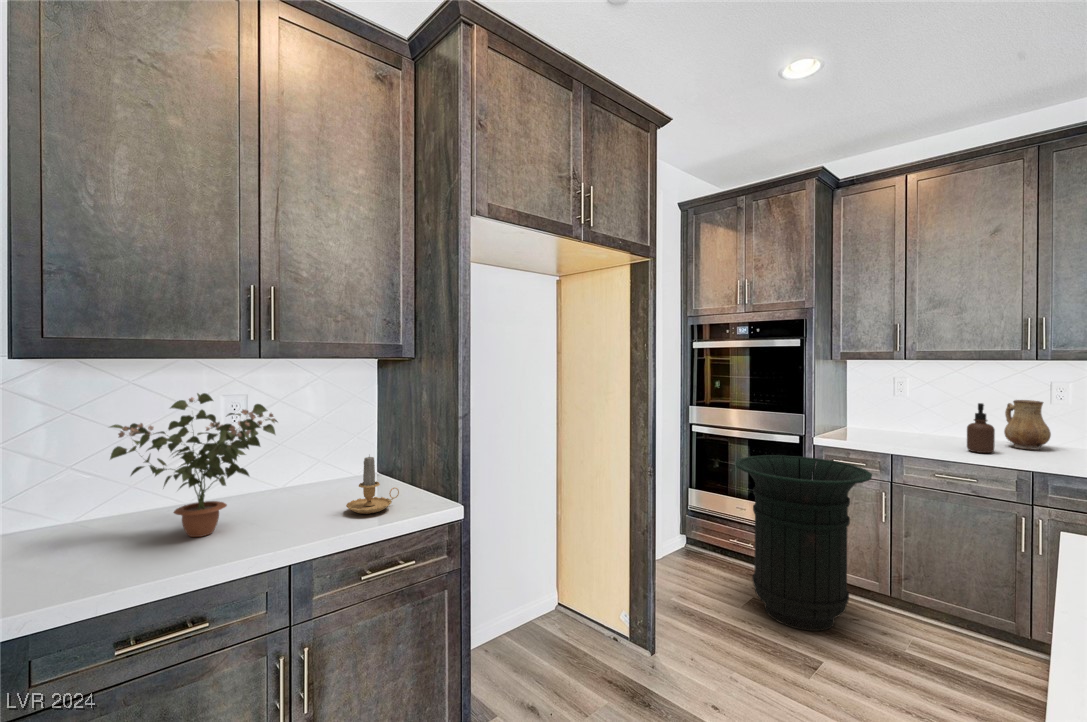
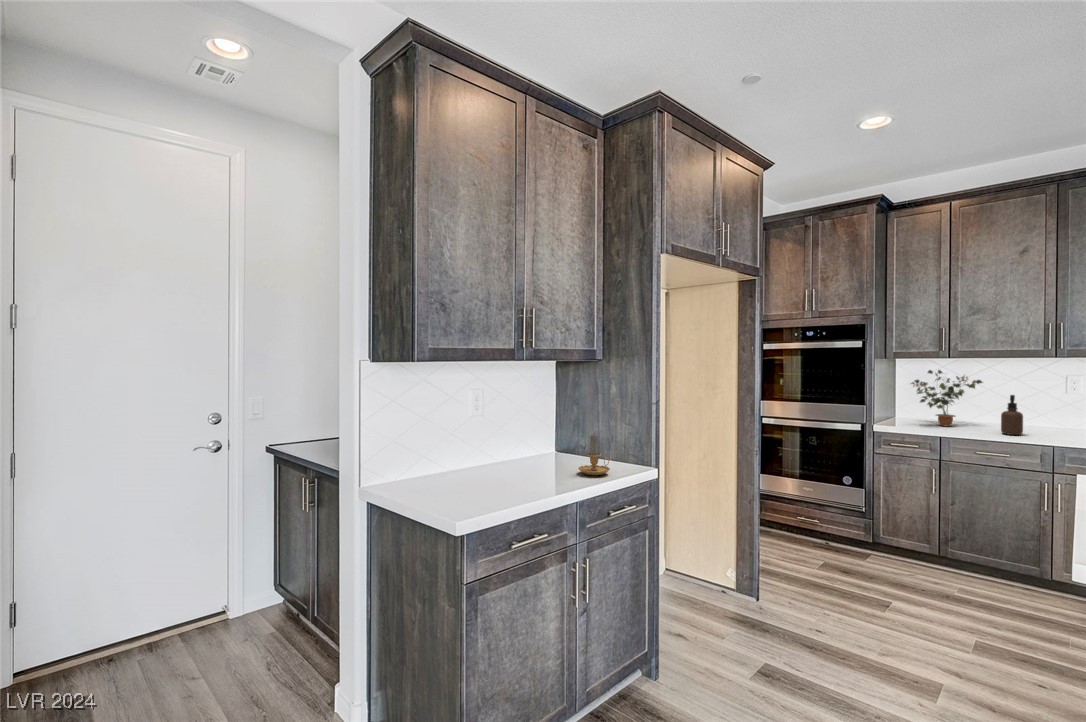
potted plant: present [110,393,278,537] -> present [911,370,983,426]
ceramic pitcher: present [1004,400,1051,450] -> none [1030,392,1066,432]
trash can: present [735,455,872,631] -> none [811,441,928,582]

